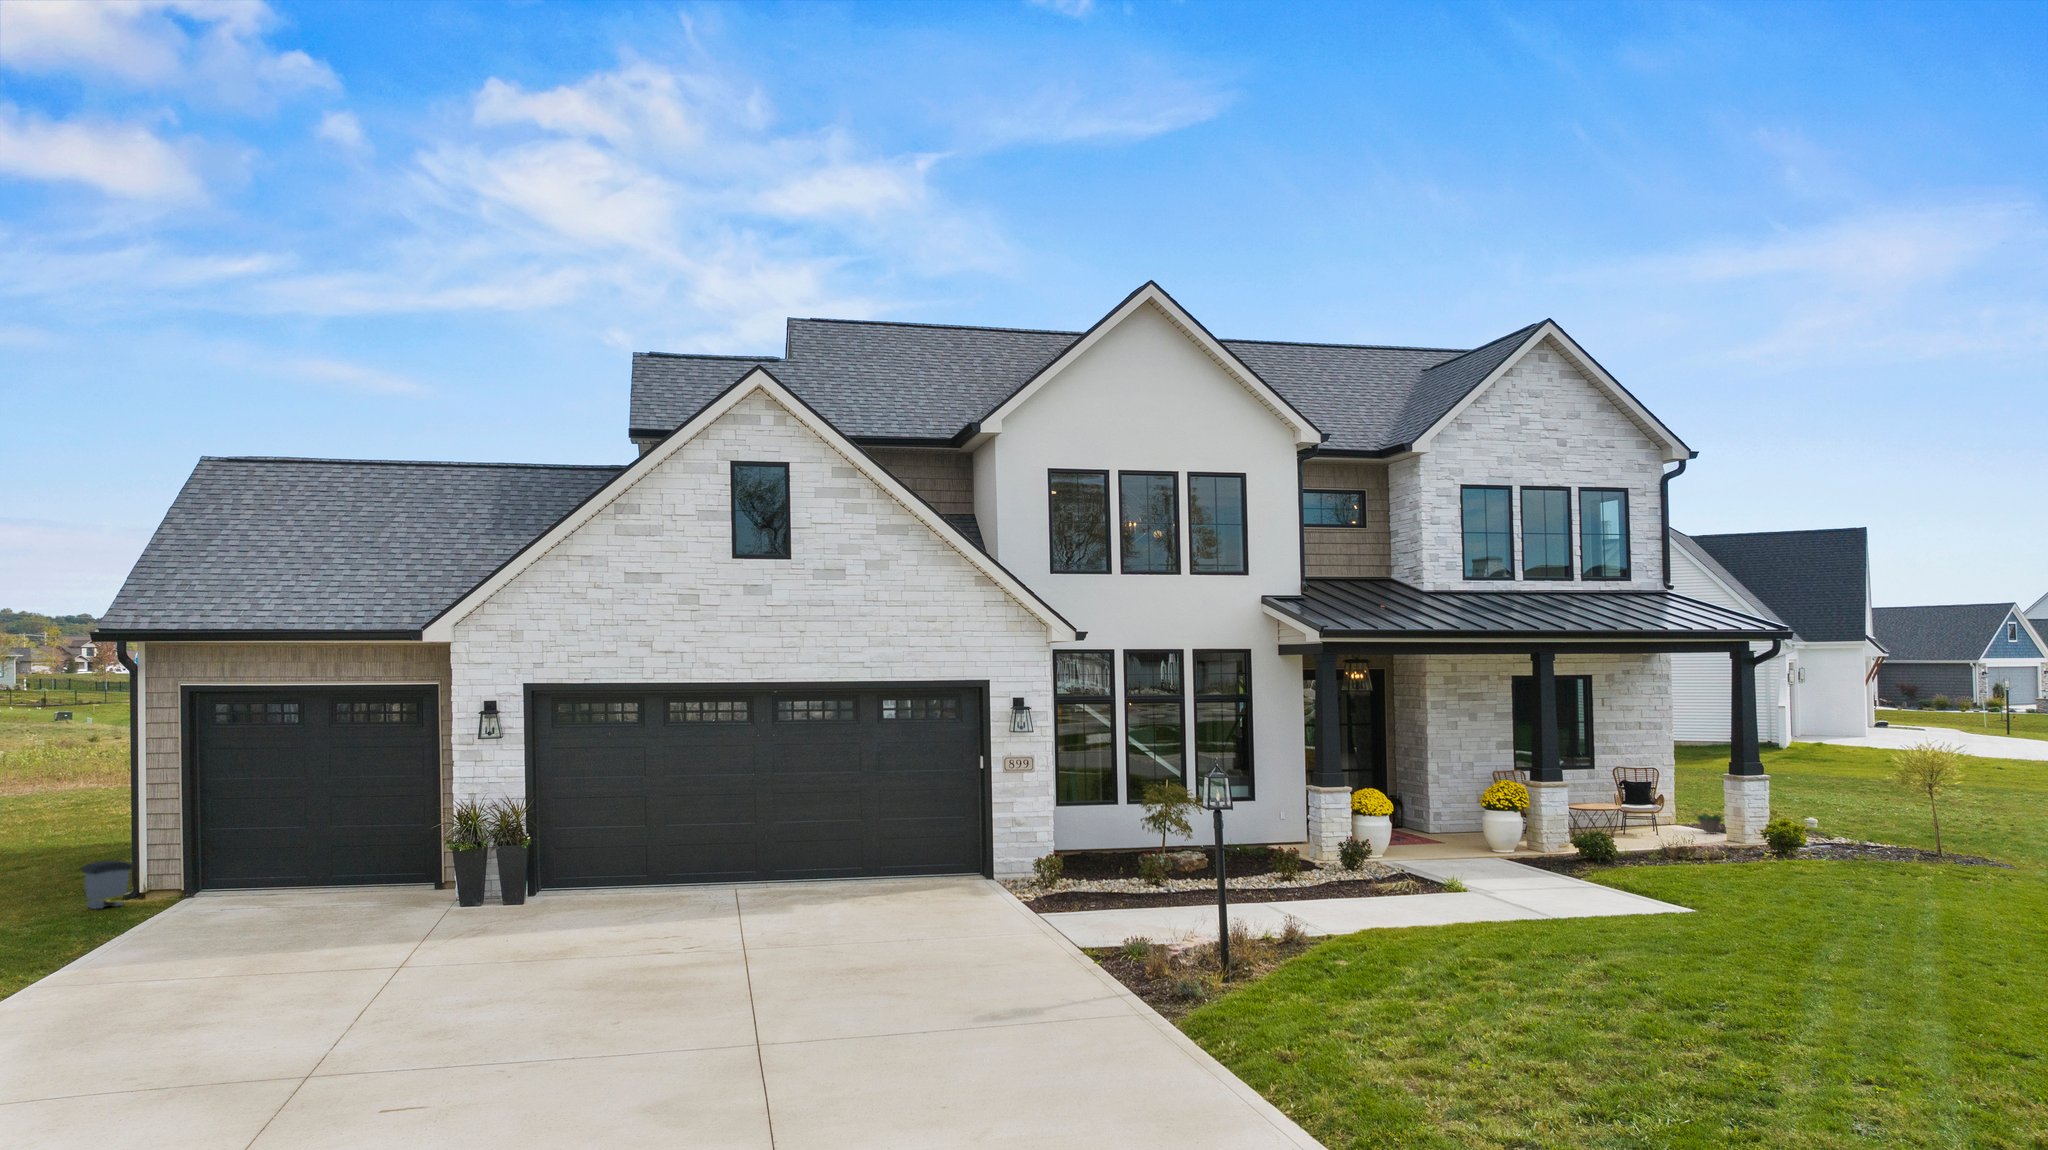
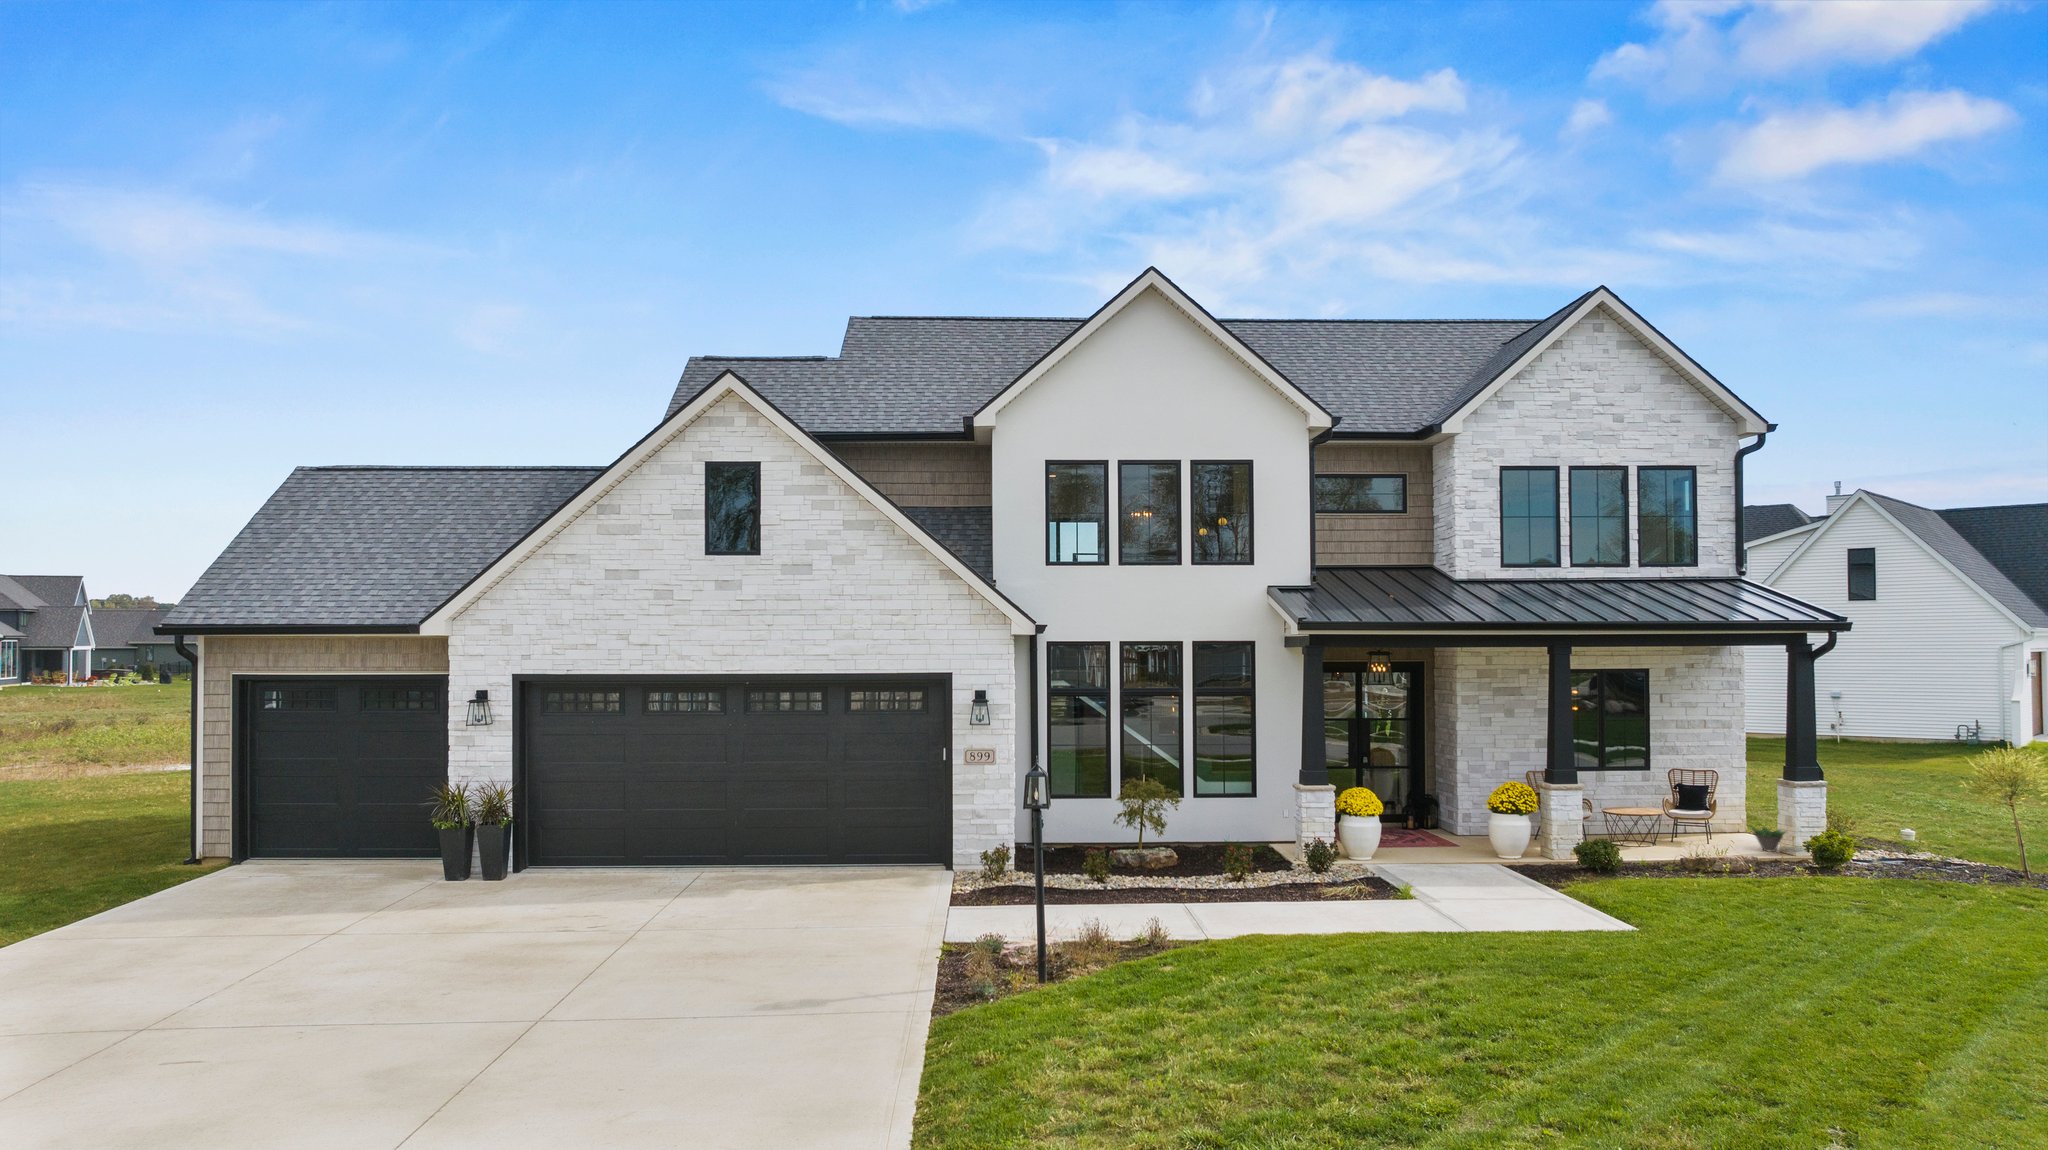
trash can: present [82,861,133,910] -> none [161,824,203,867]

